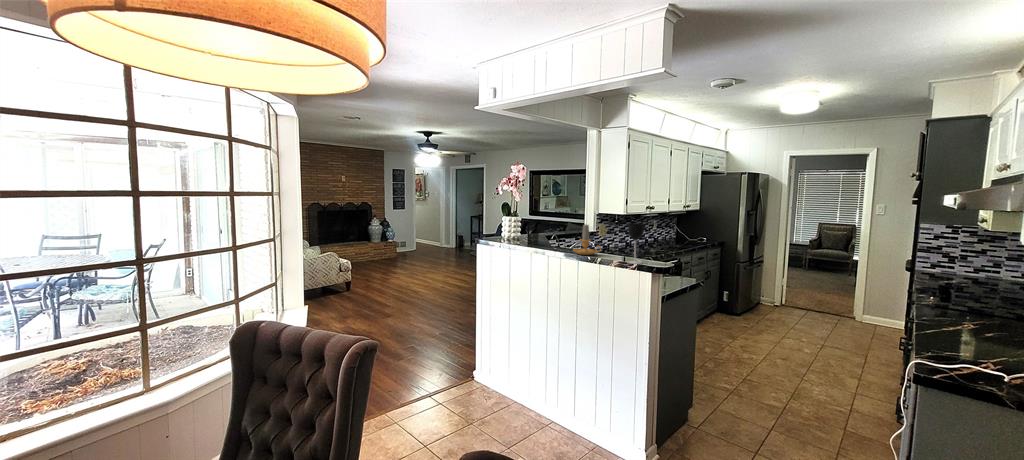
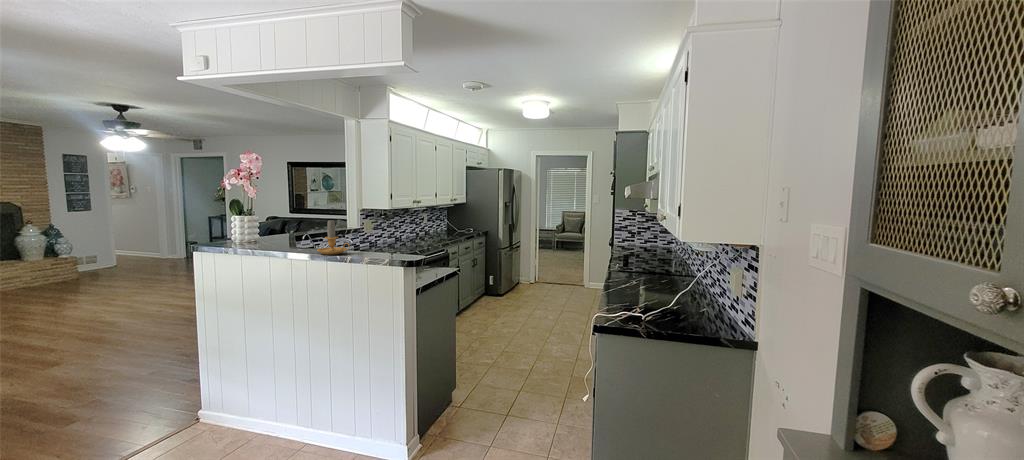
wine glass: present [628,223,645,264] -> none [375,216,393,260]

